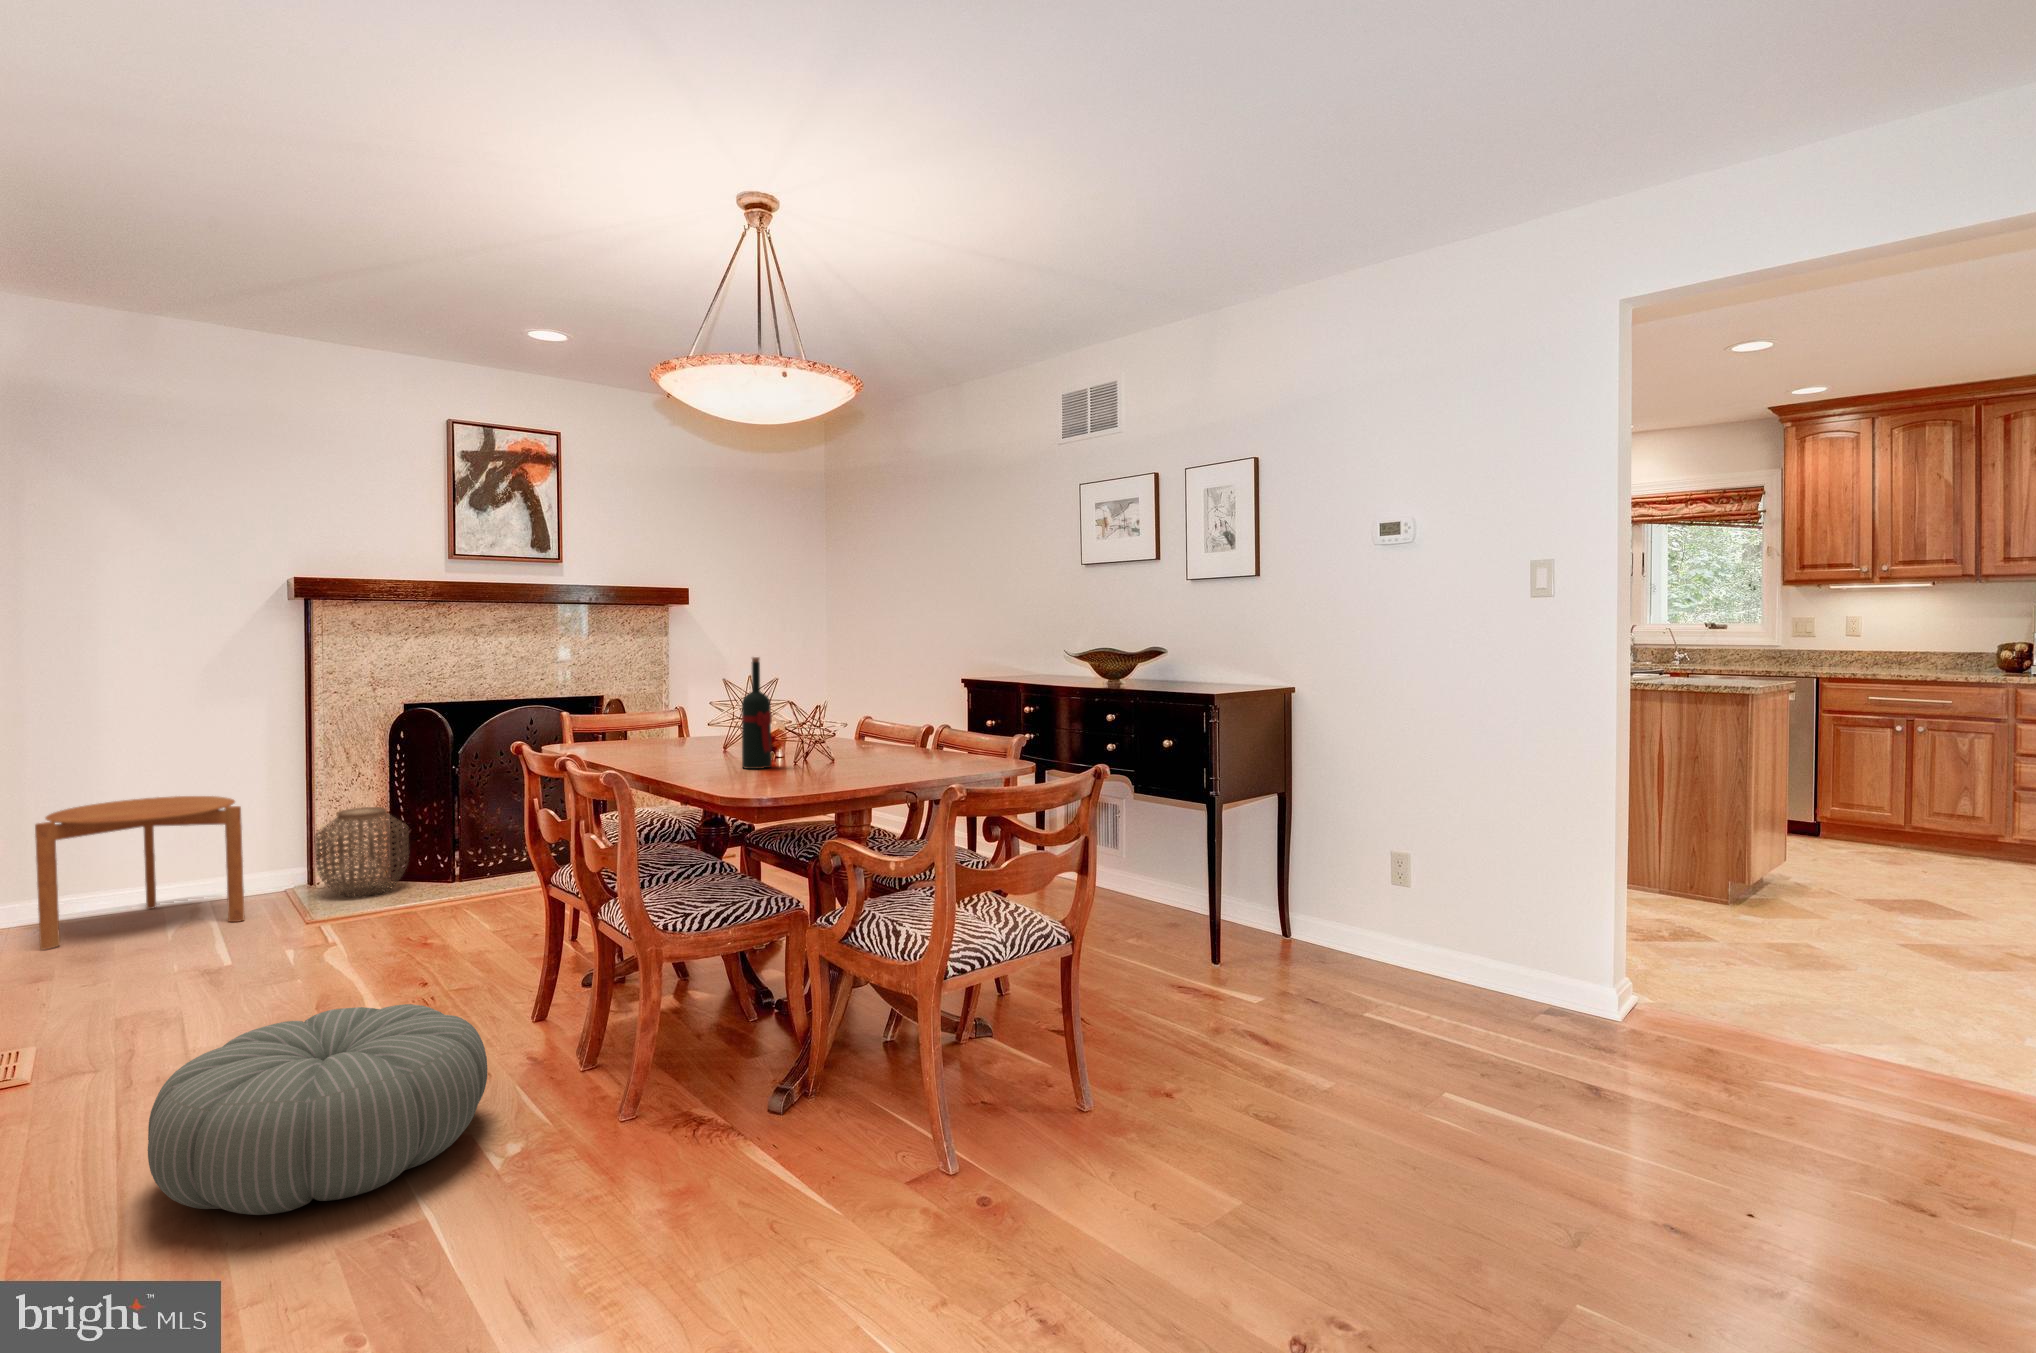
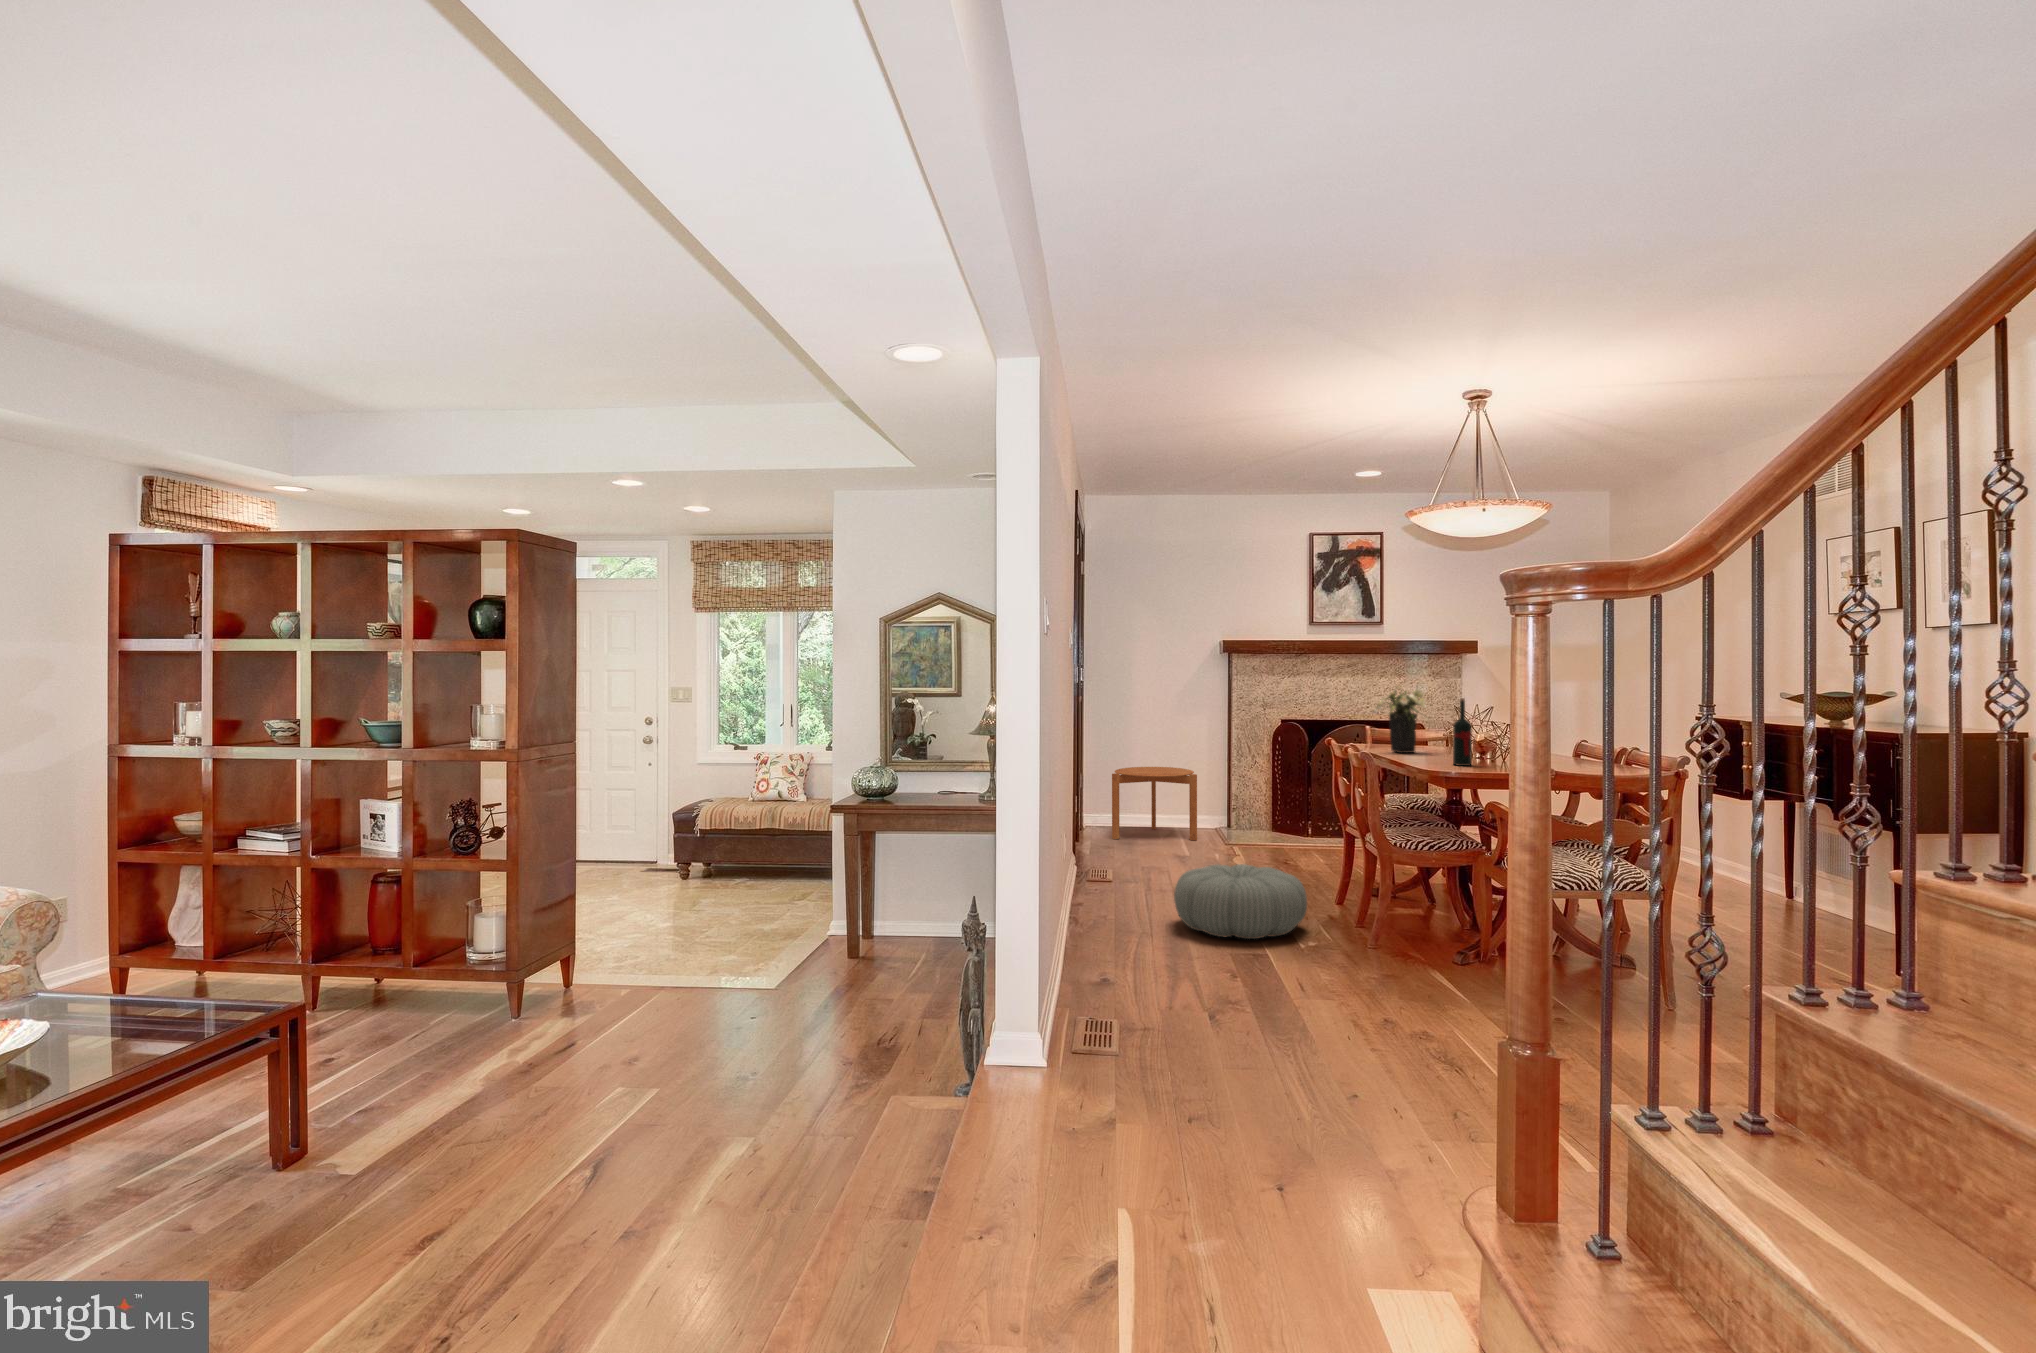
flower arrangement: none [587,639,685,751] -> present [1374,686,1426,753]
woven basket: present [315,807,409,897] -> none [1231,784,1282,838]

